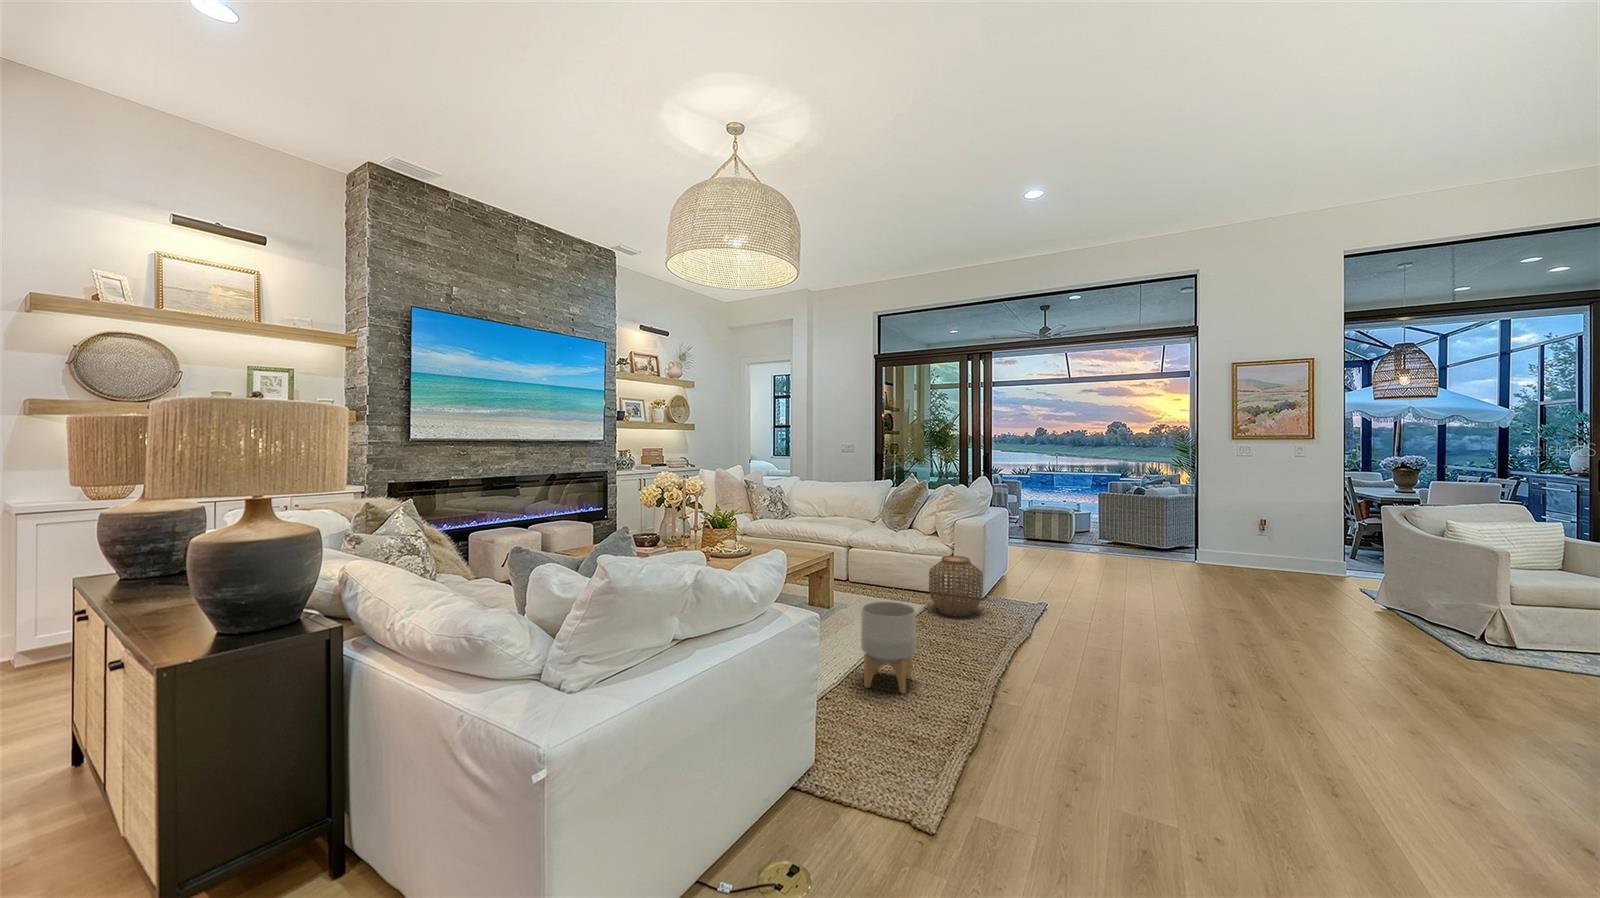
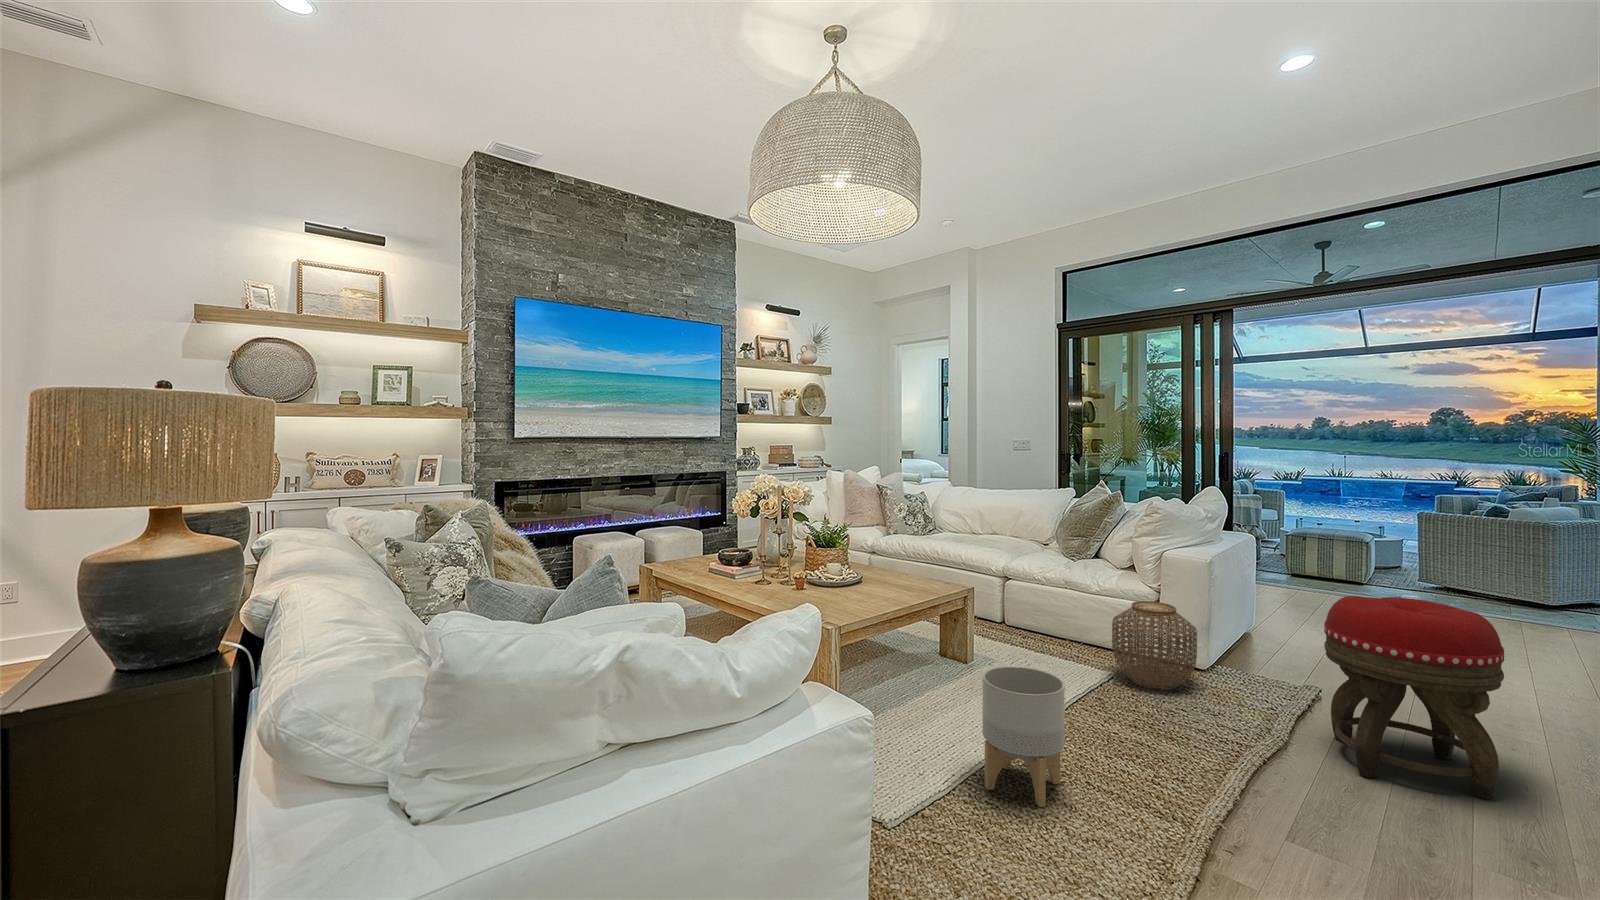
footstool: none [1059,541,1150,657] -> present [1324,596,1504,800]

